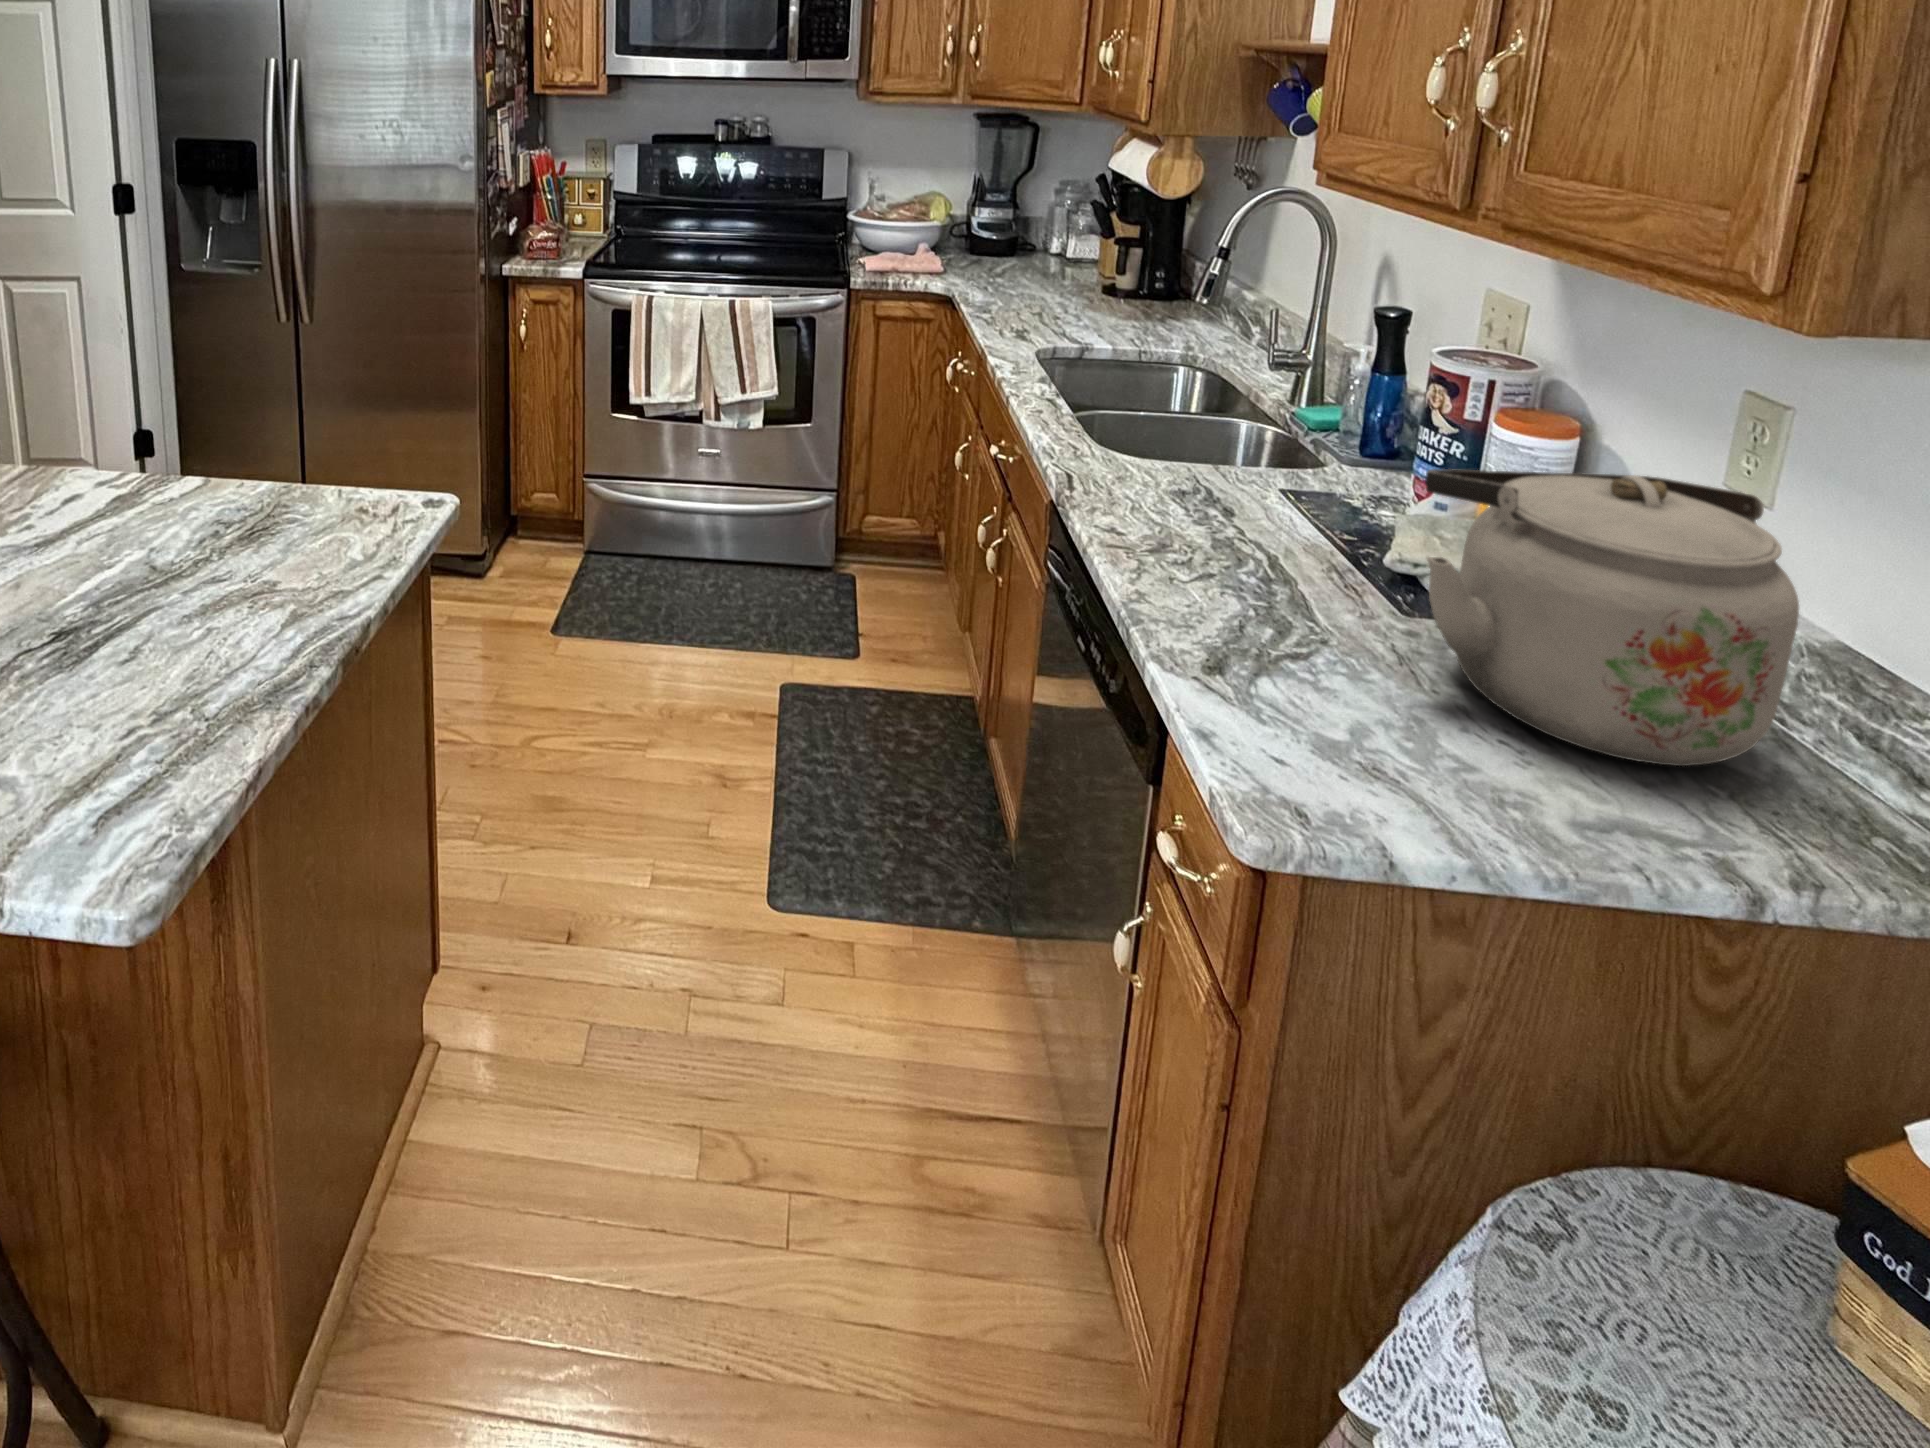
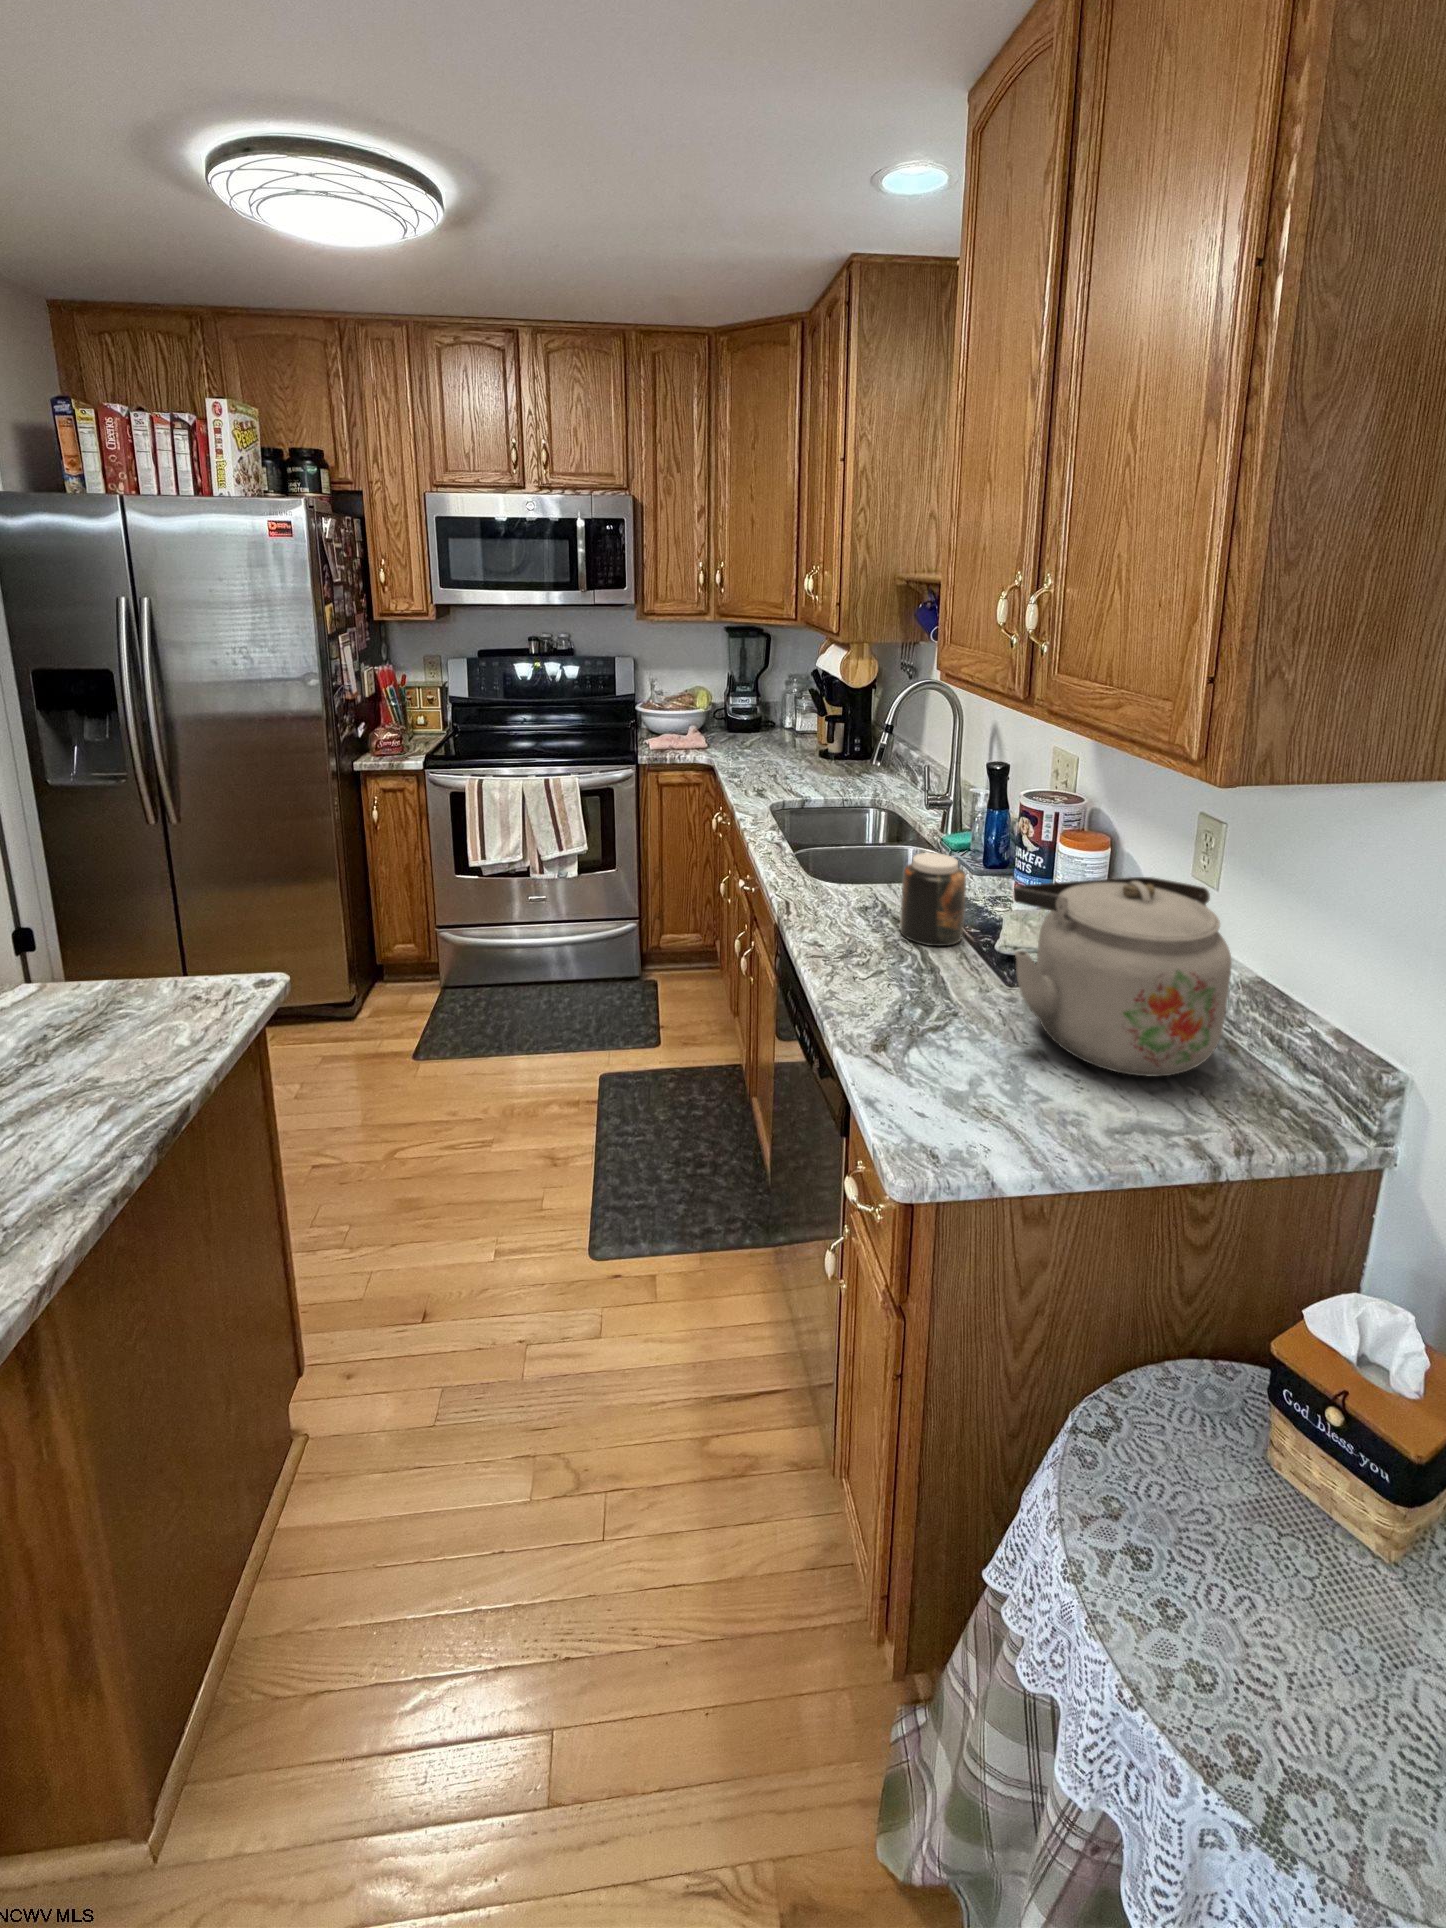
jar: none [1233,420,1341,552] -> present [900,853,966,946]

